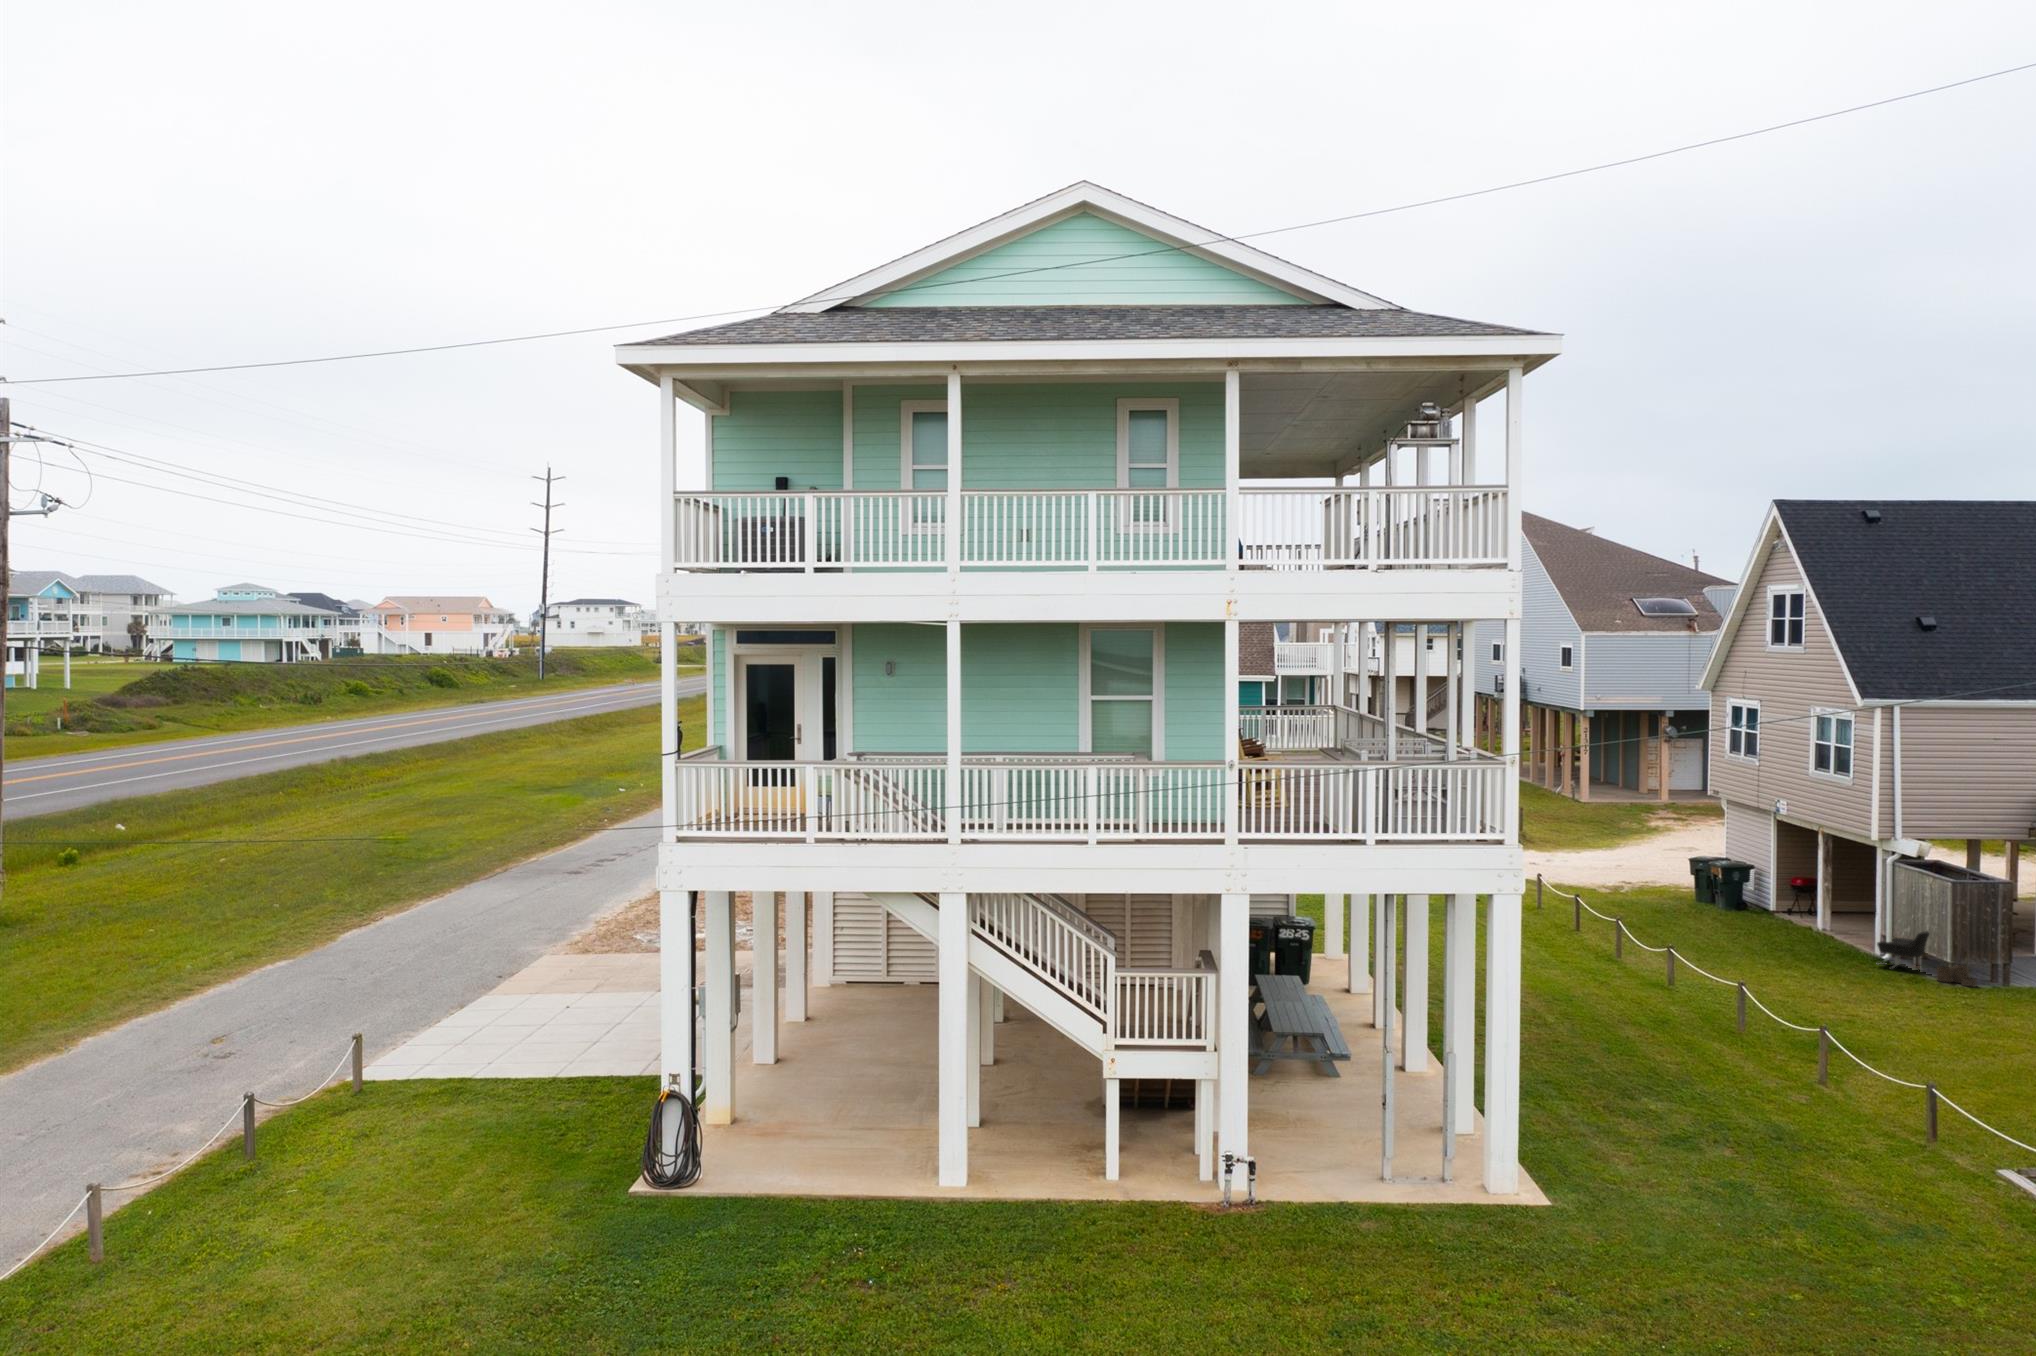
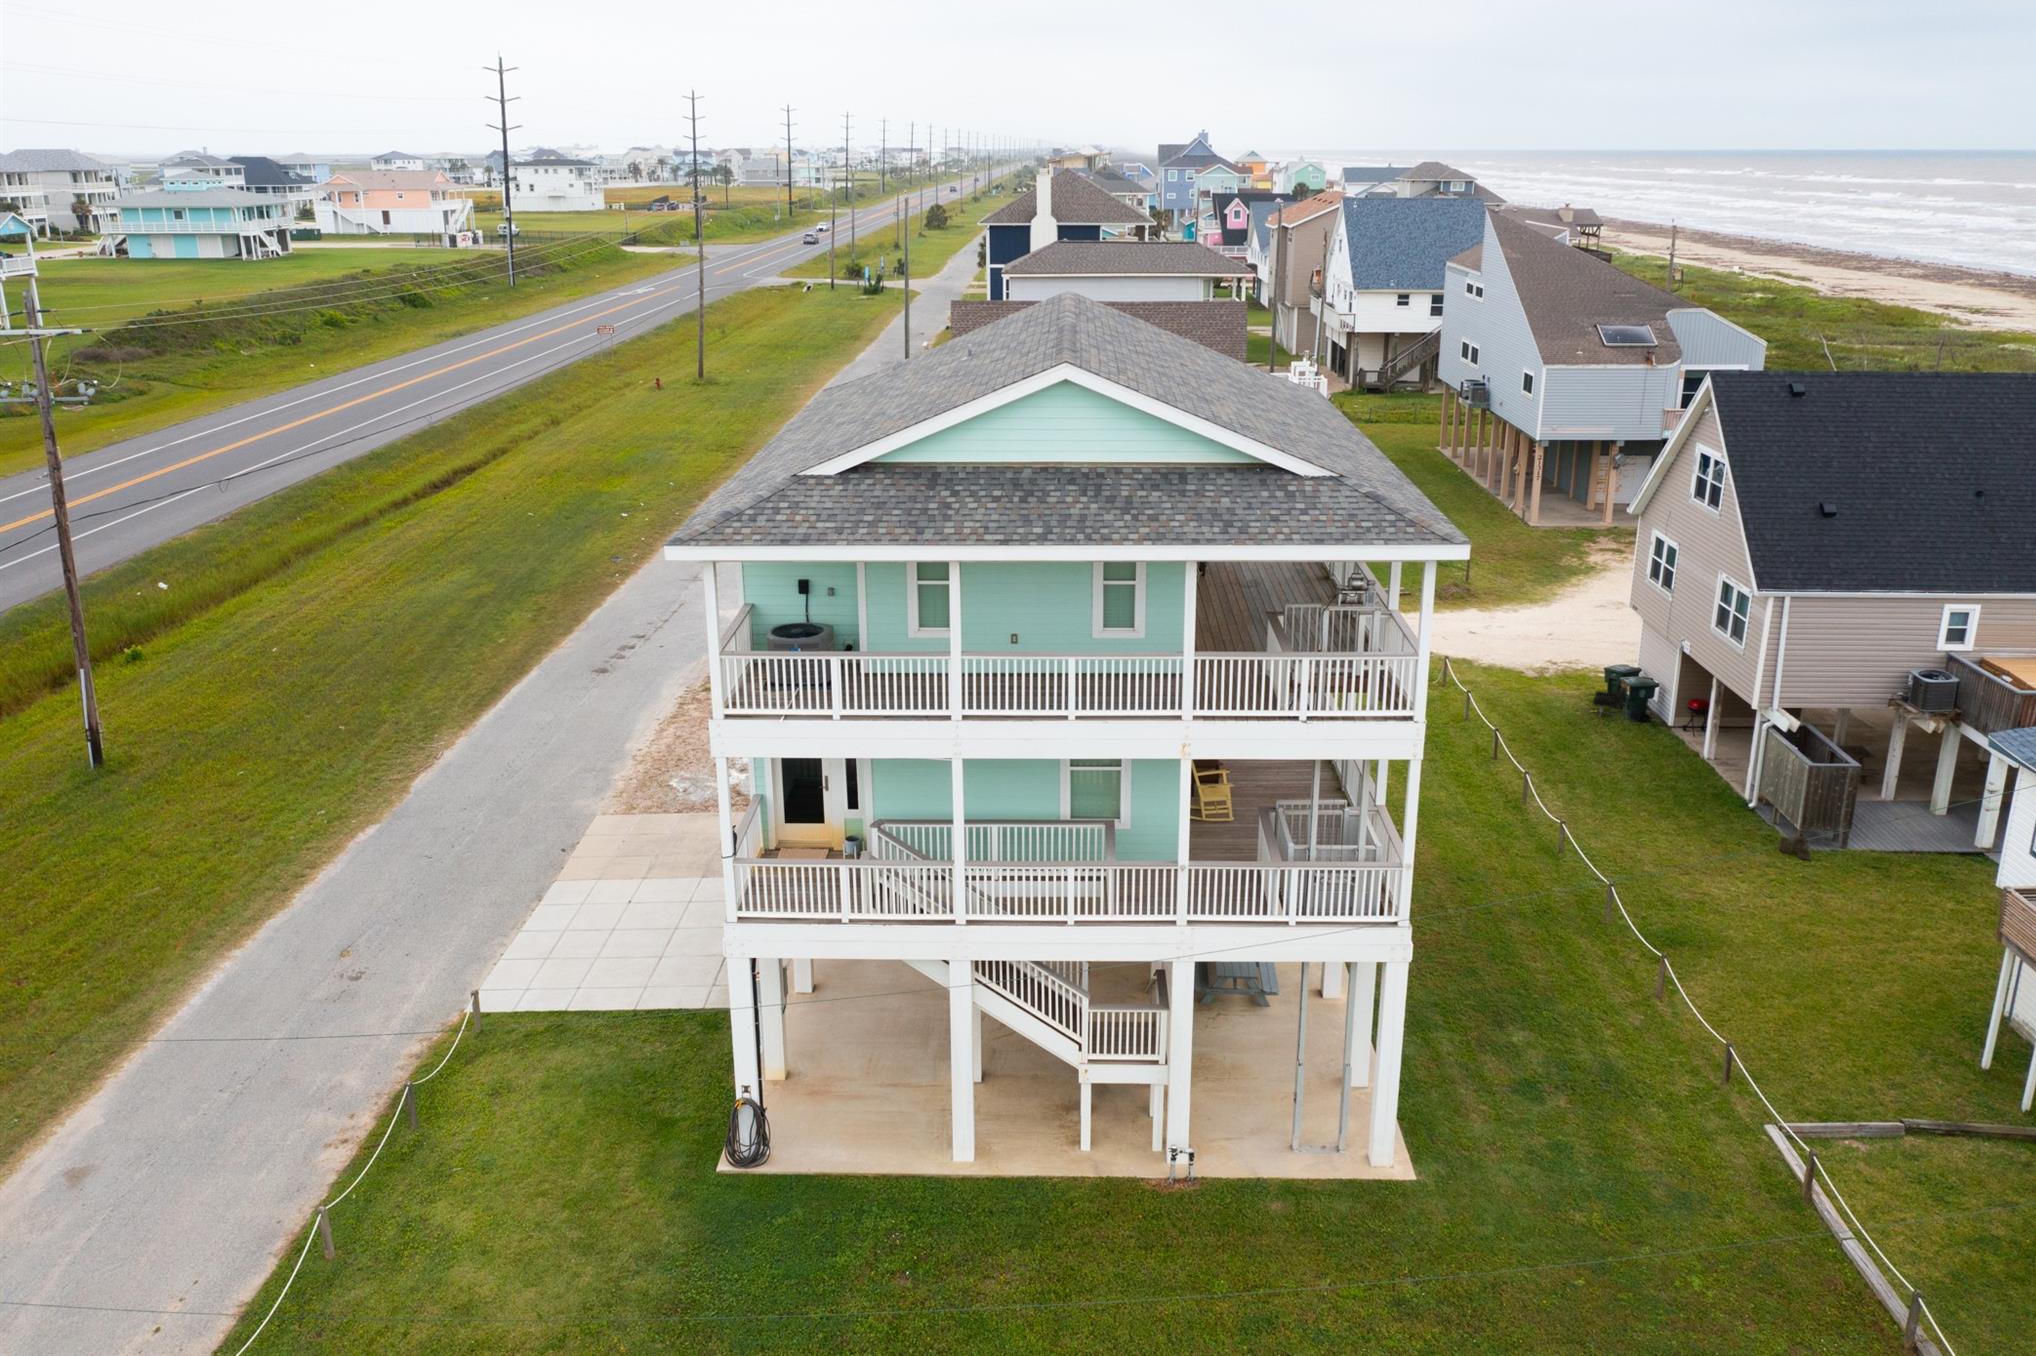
lounge chair: present [1877,931,1930,968] -> present [1593,687,1626,714]

